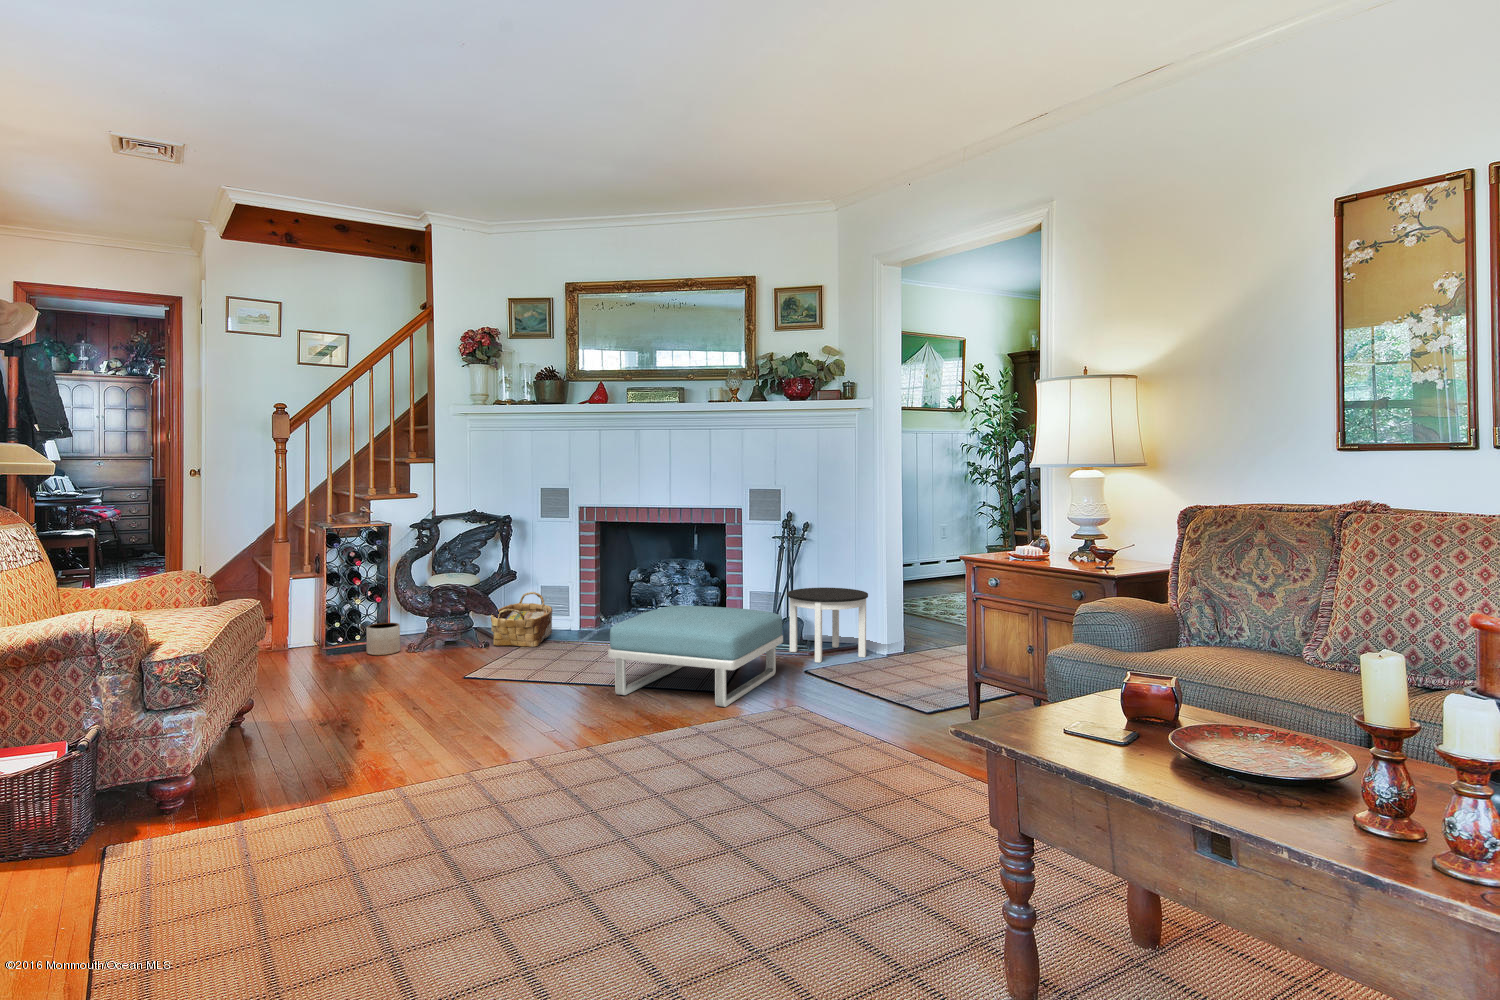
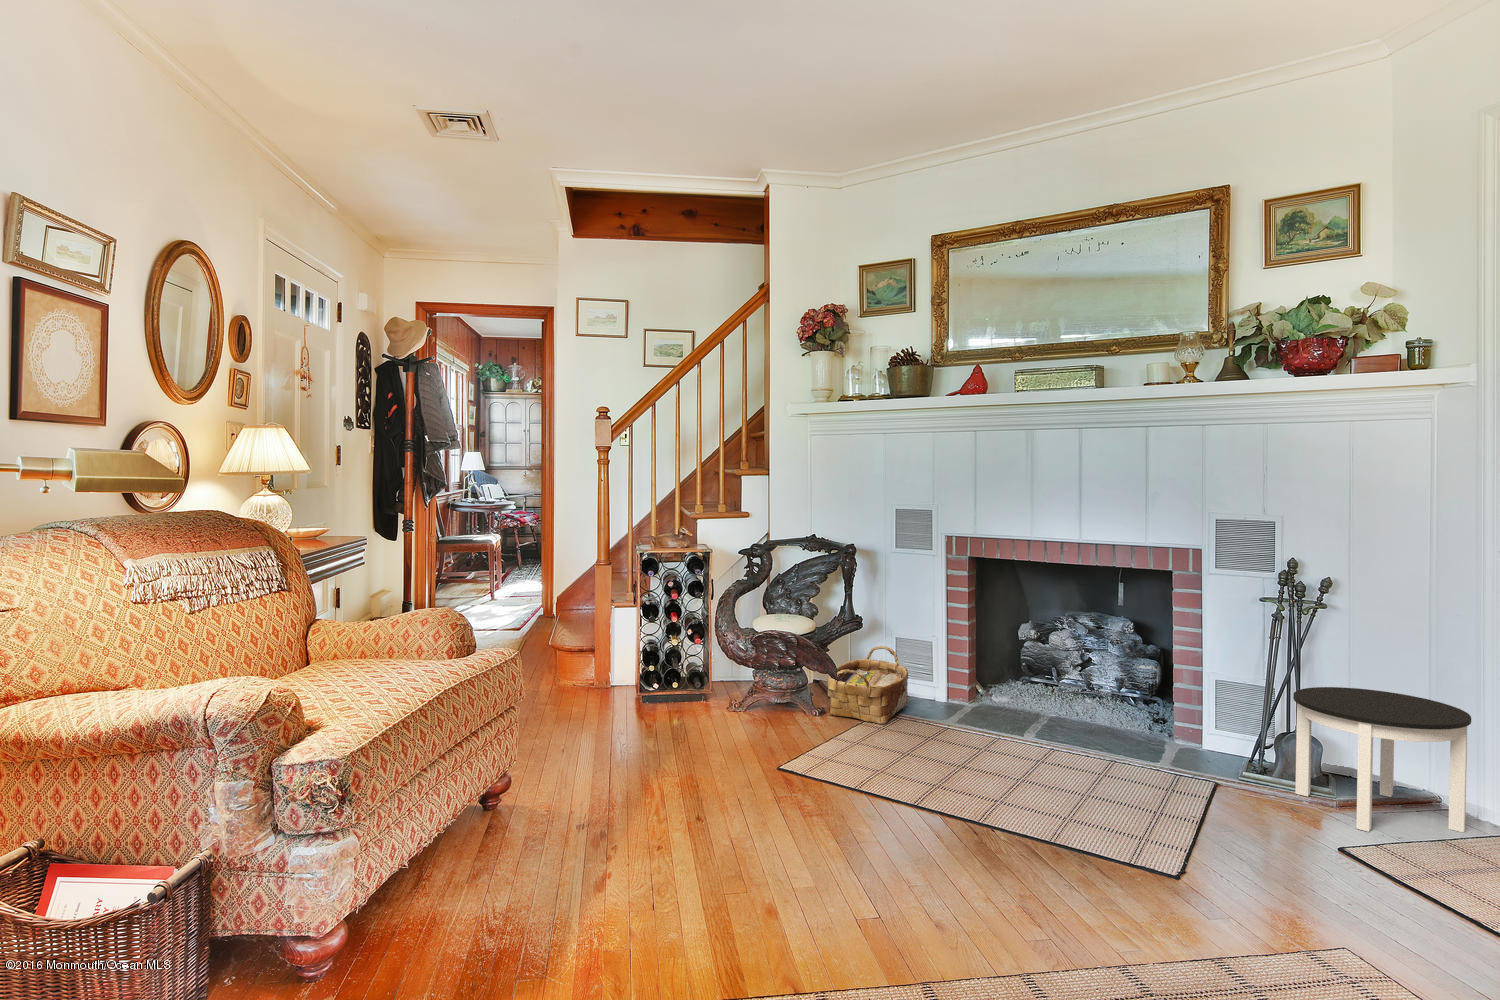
footstool: present [608,606,783,707] -> none [980,701,1301,924]
planter: present [366,623,400,655] -> none [682,671,720,713]

